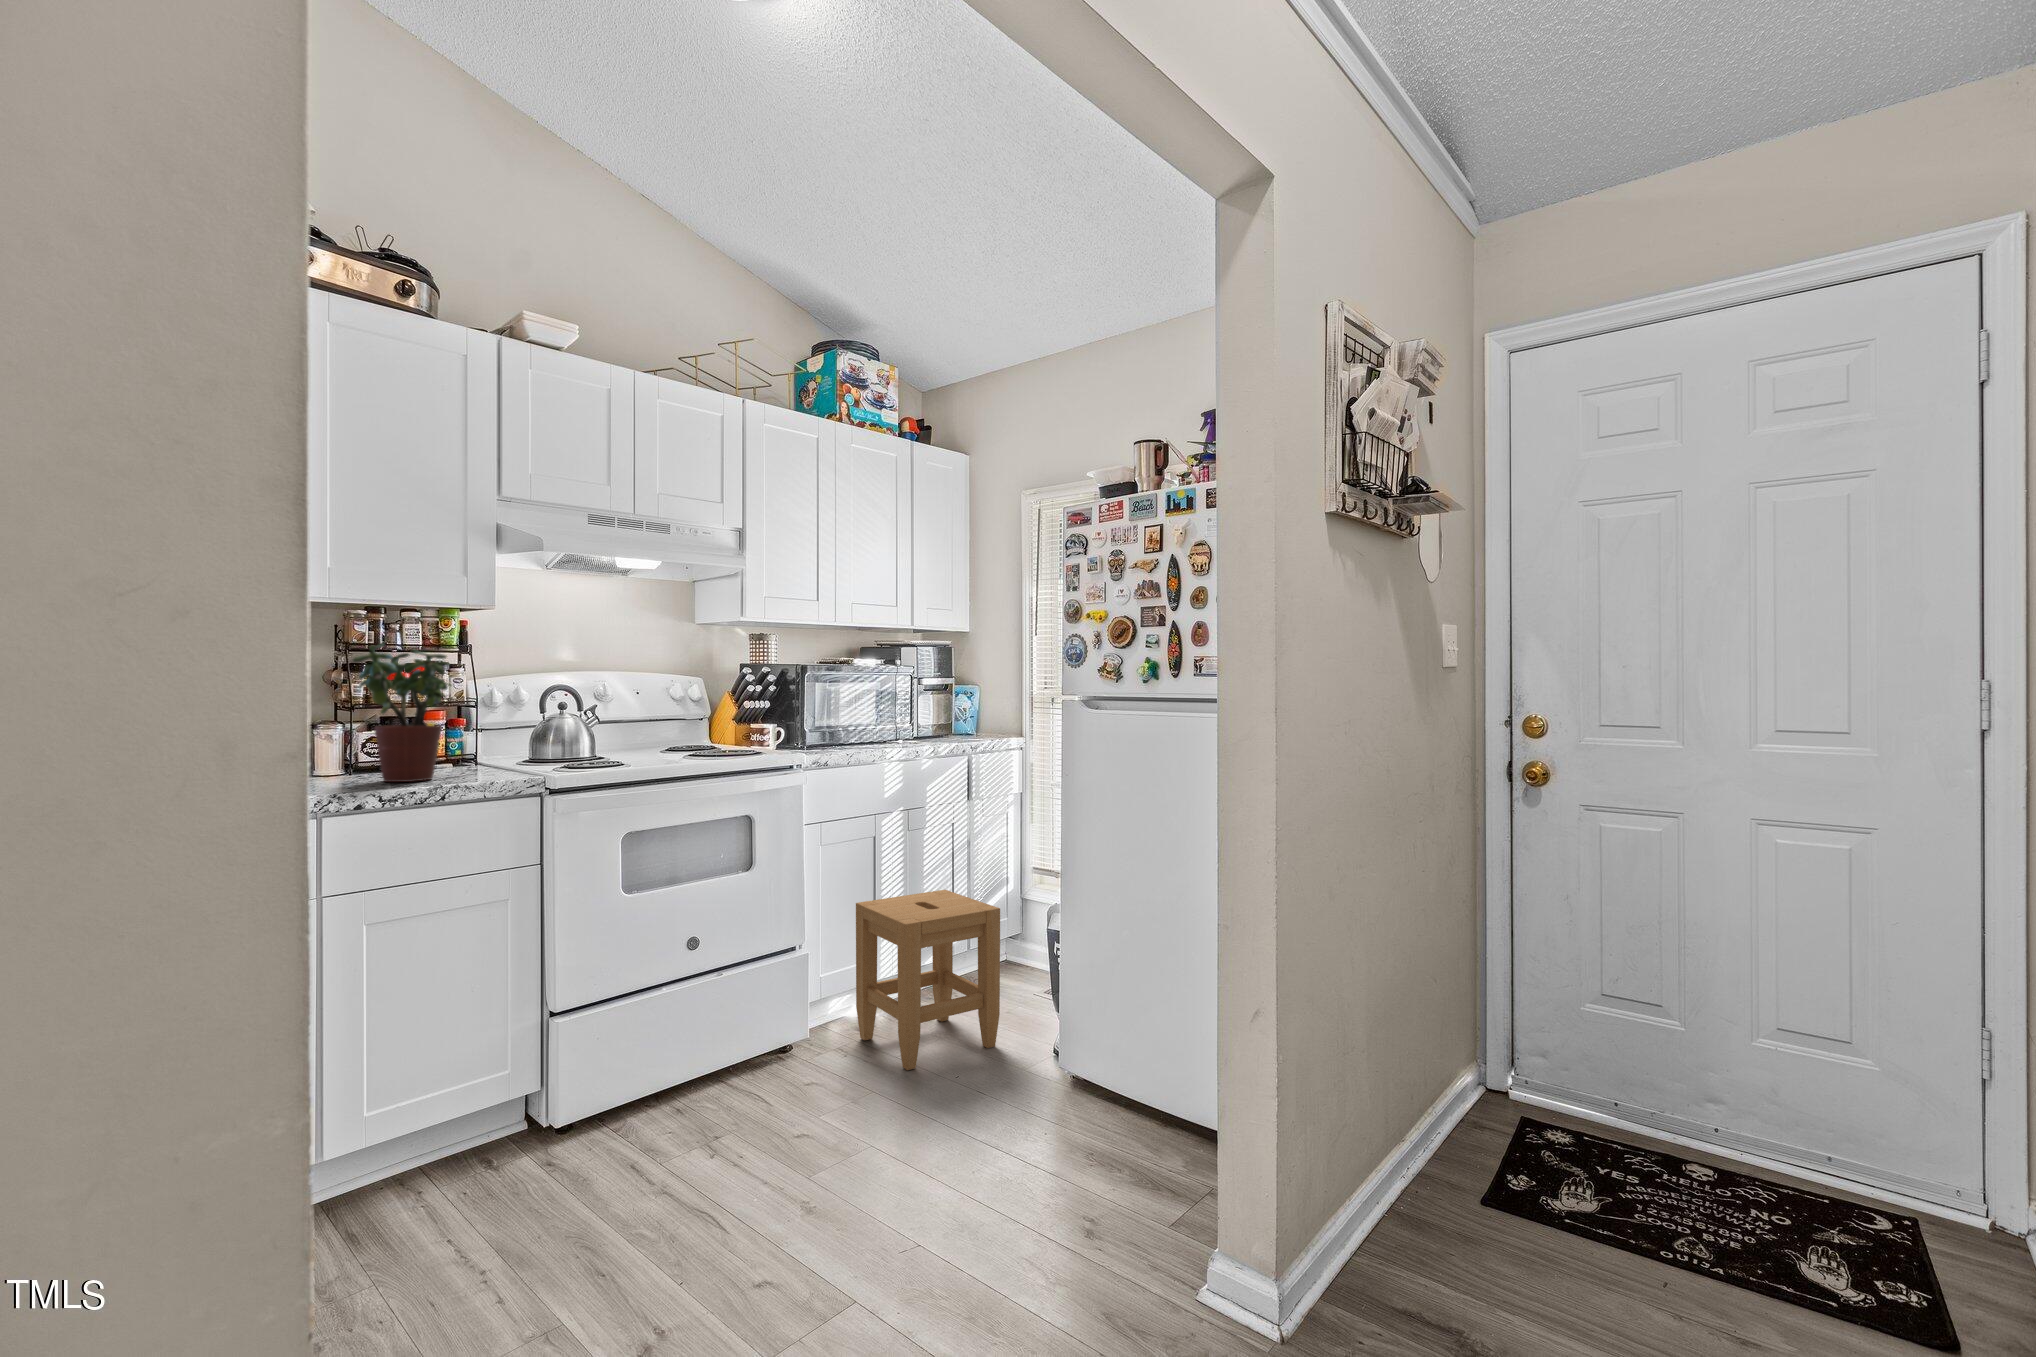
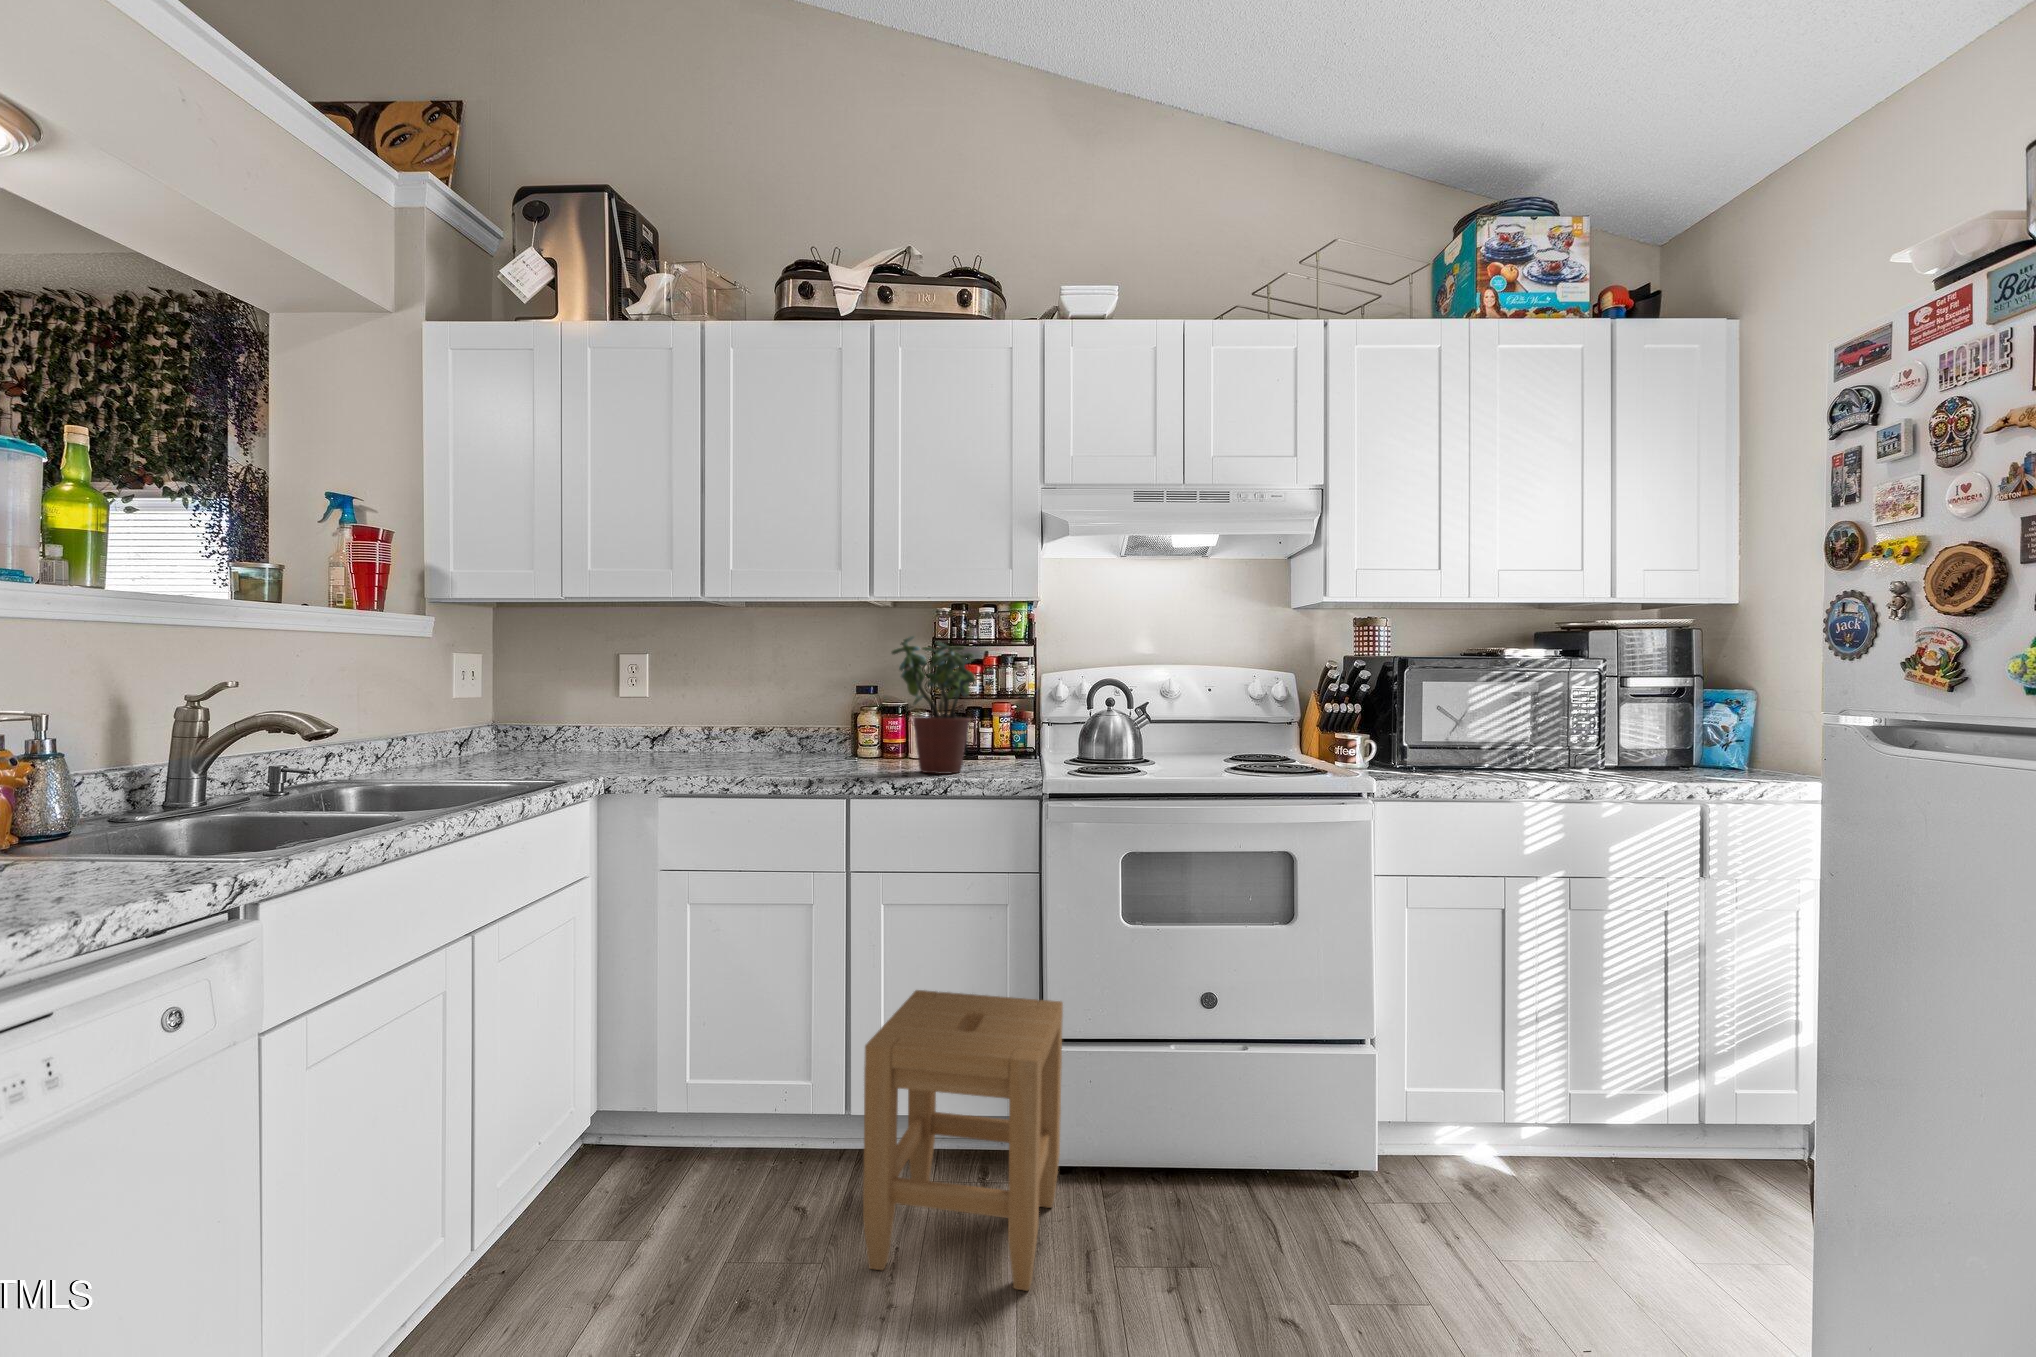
stool: present [856,890,1000,1070] -> present [863,990,1063,1291]

